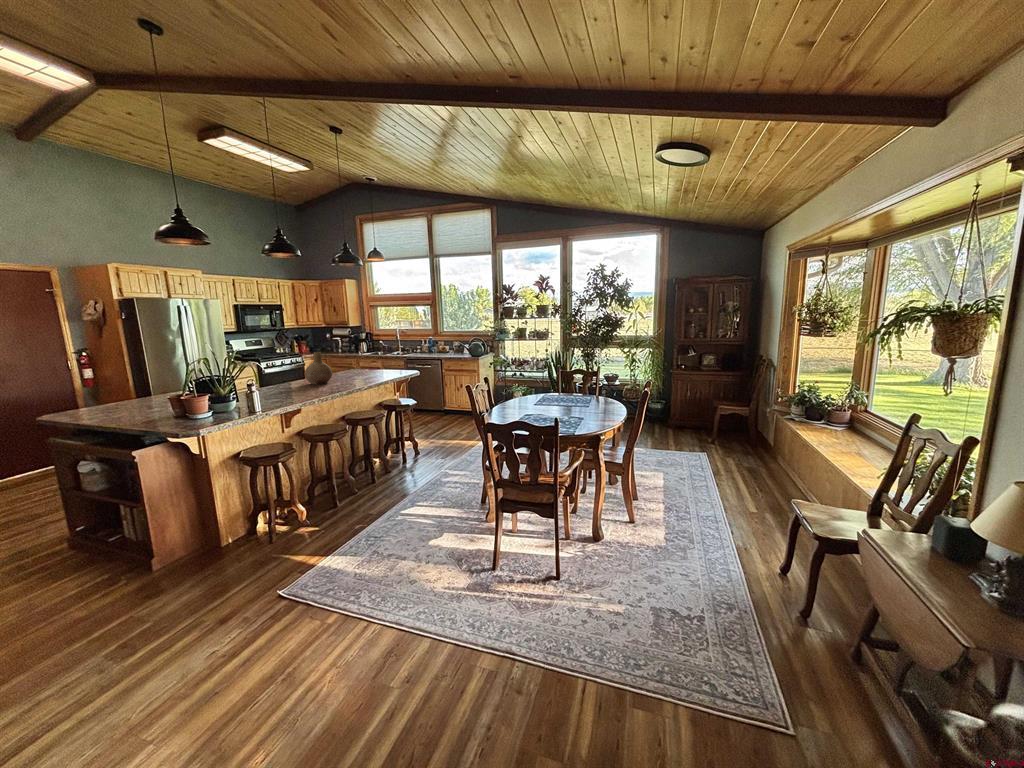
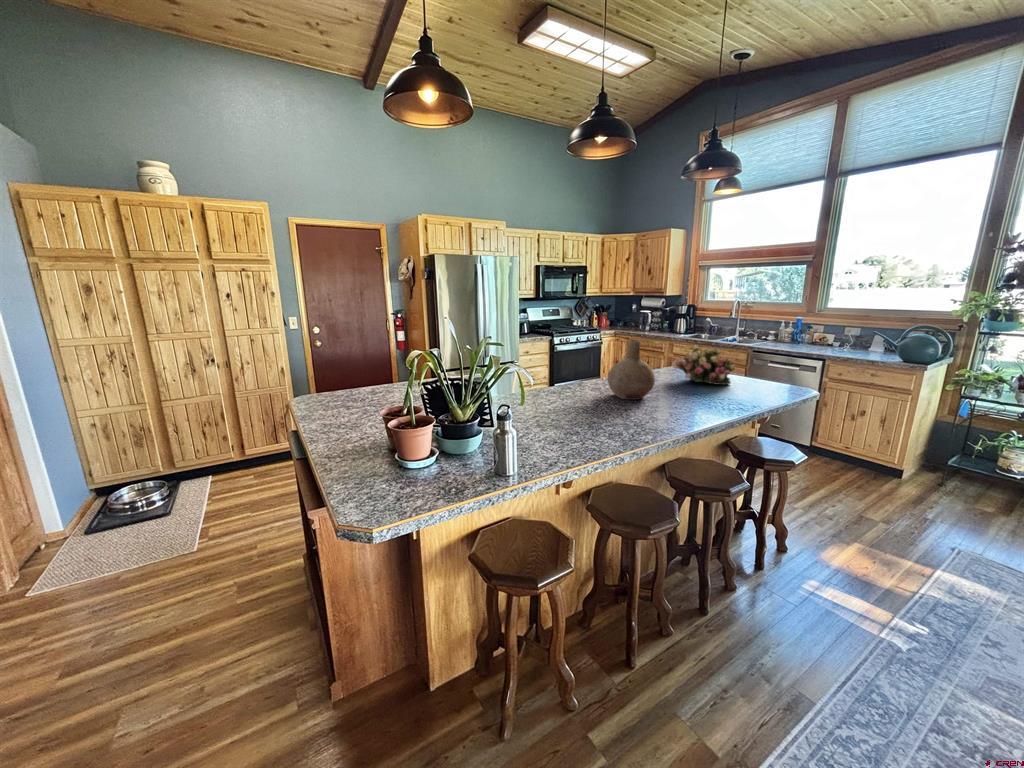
flower arrangement: none [345,354,379,374] -> present [673,346,735,385]

